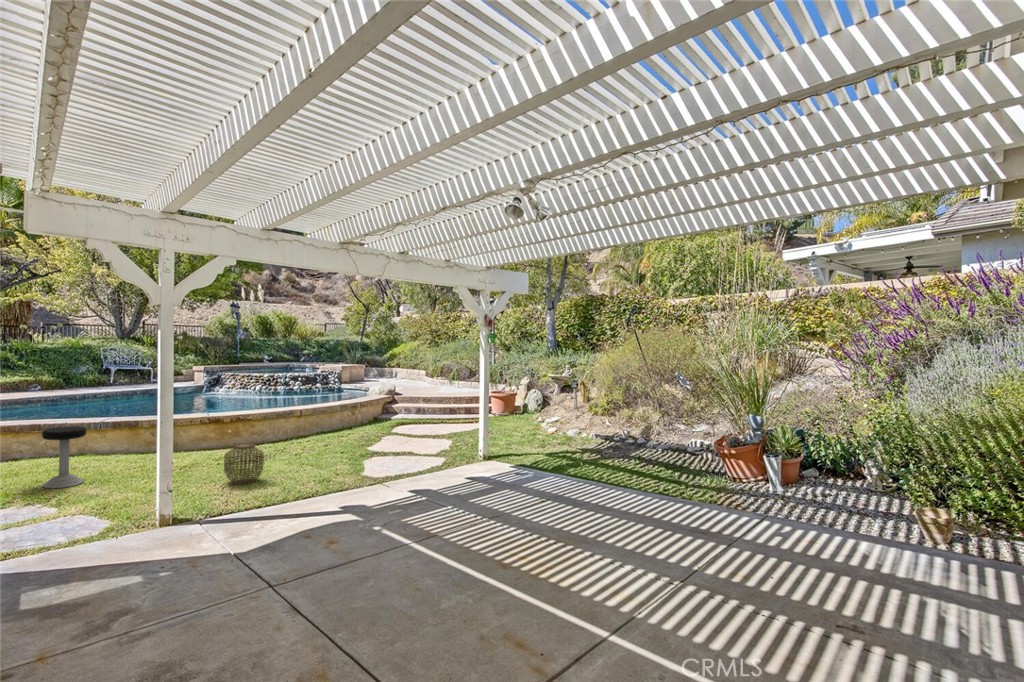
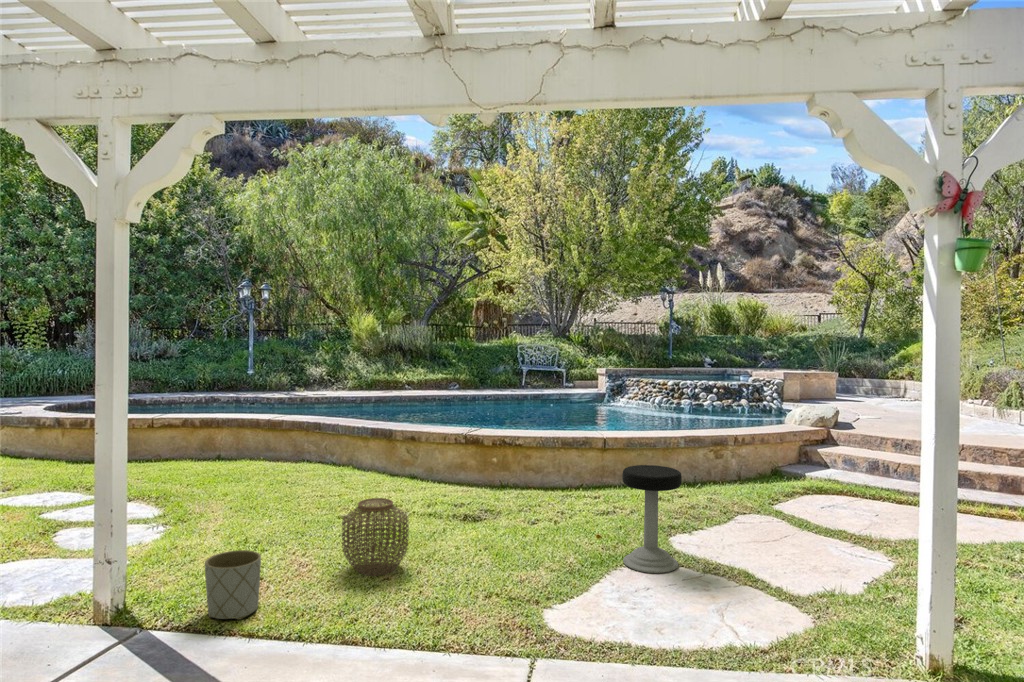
stool: present [42,426,86,488] -> present [622,465,682,573]
planter: none [187,474,219,511] -> present [205,550,261,620]

